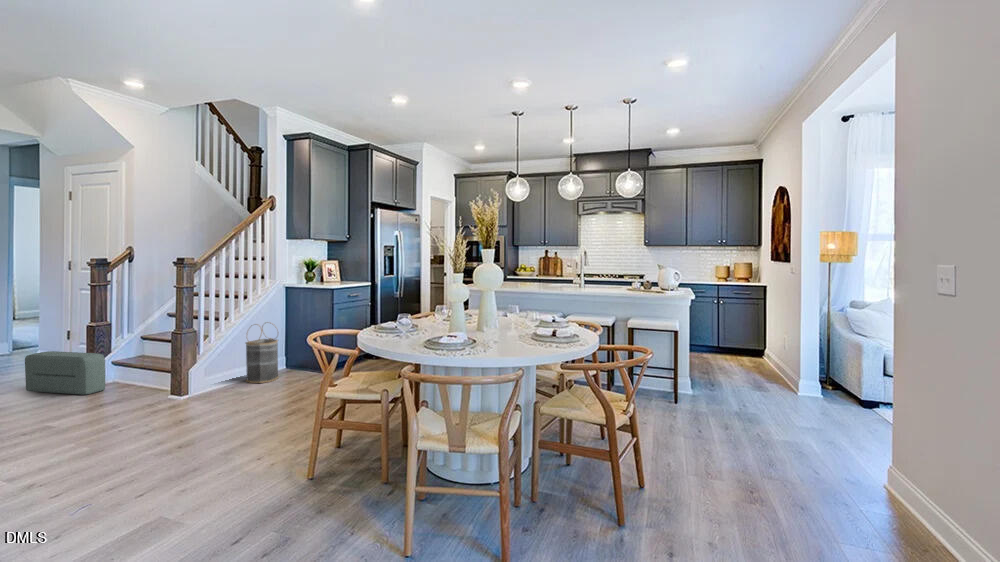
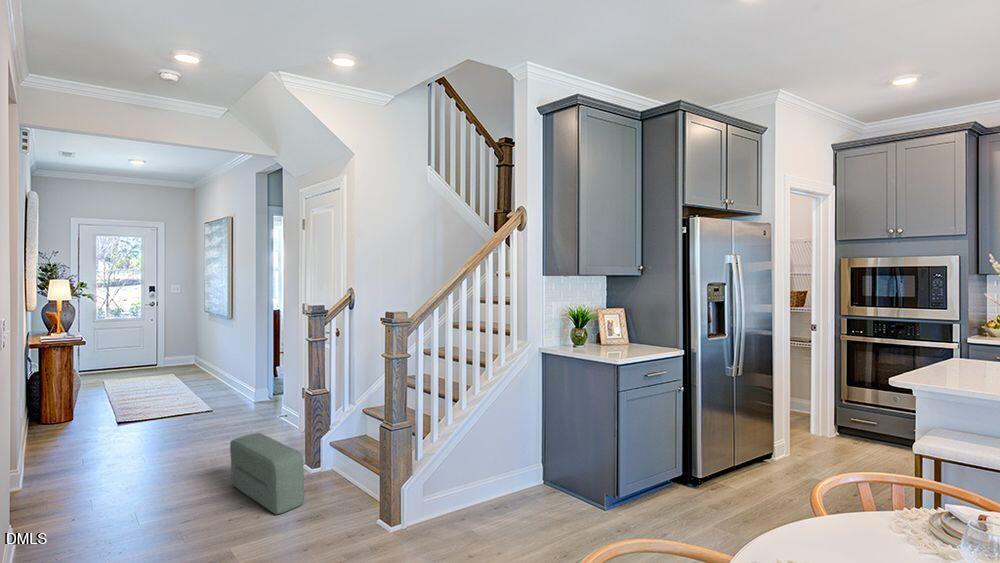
basket: present [246,324,279,383] -> none [479,424,530,536]

